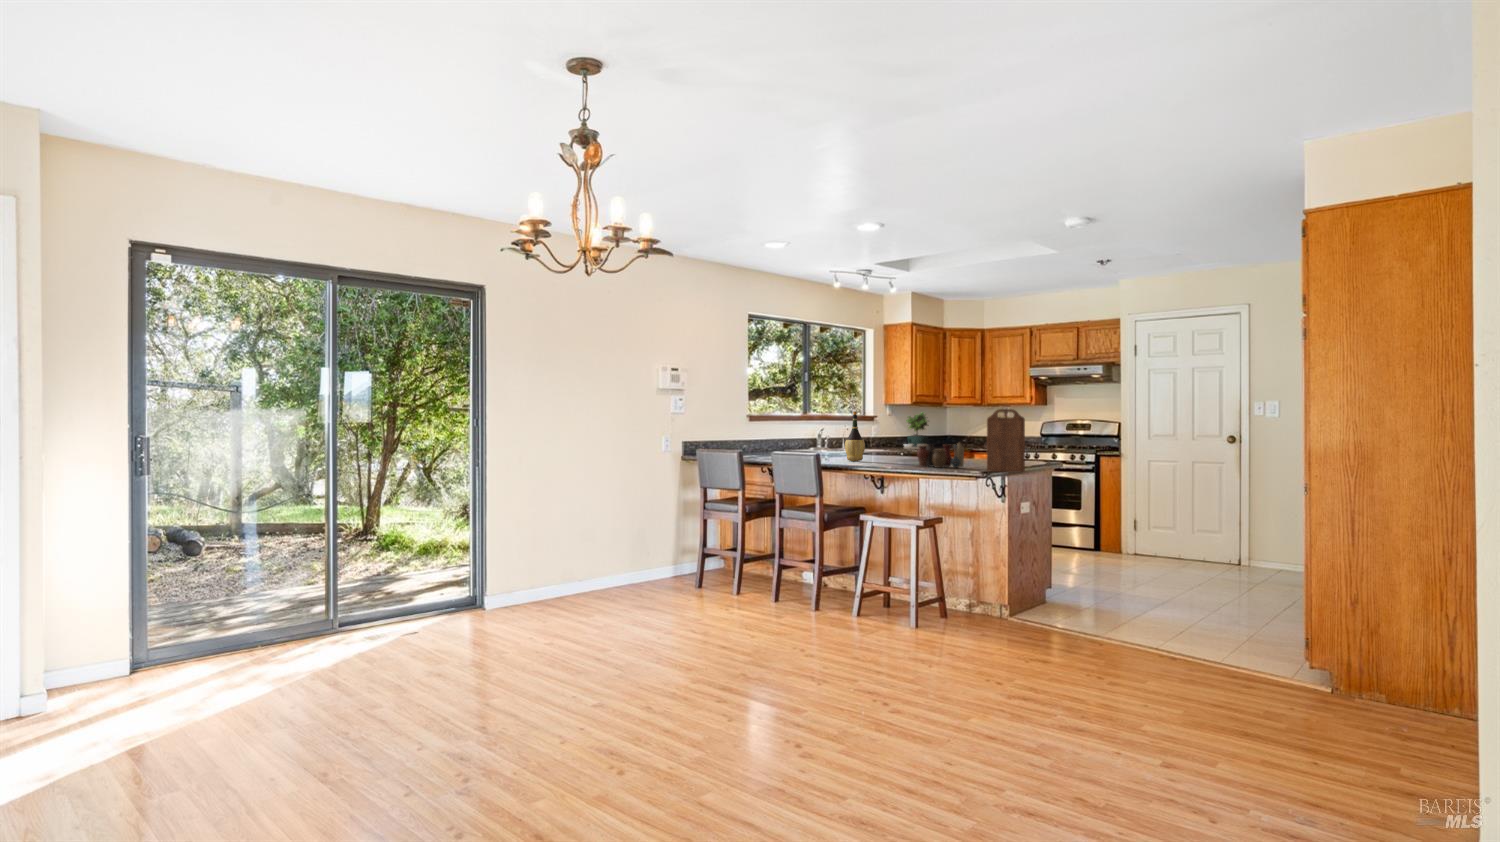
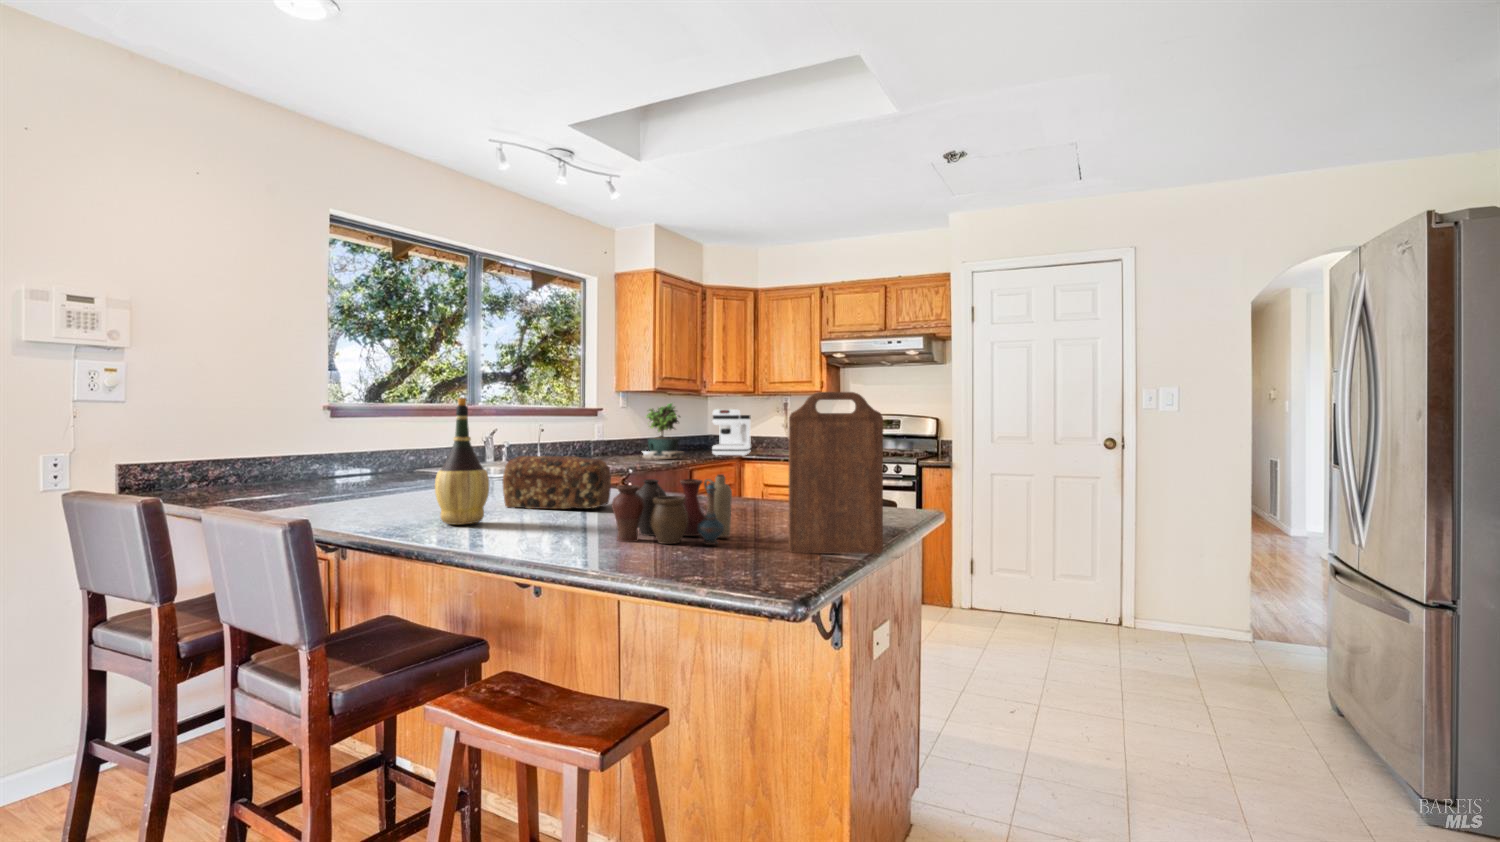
coffee maker: none [950,416,979,450] -> present [712,409,751,456]
bread loaf: none [861,437,907,460] -> present [503,456,611,509]

